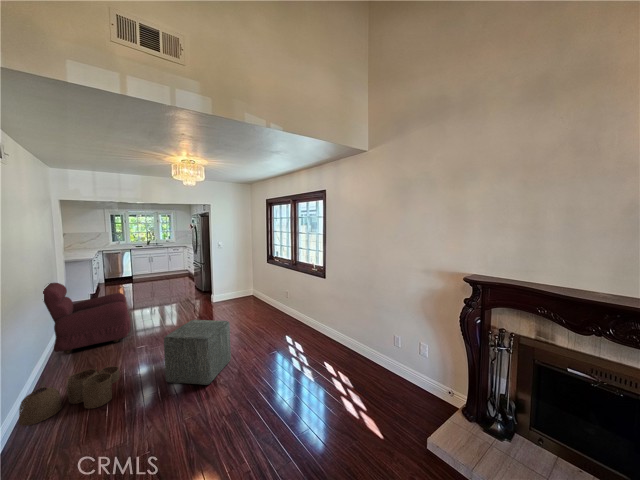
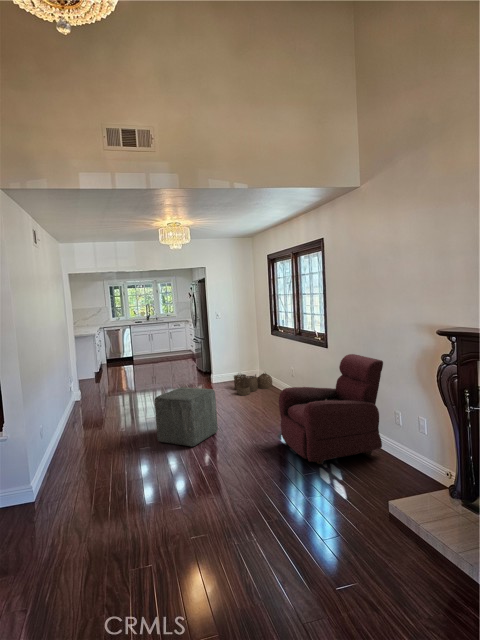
armchair: present [43,283,131,354] -> present [279,354,383,464]
woven basket: present [19,364,119,426] -> present [234,373,272,395]

